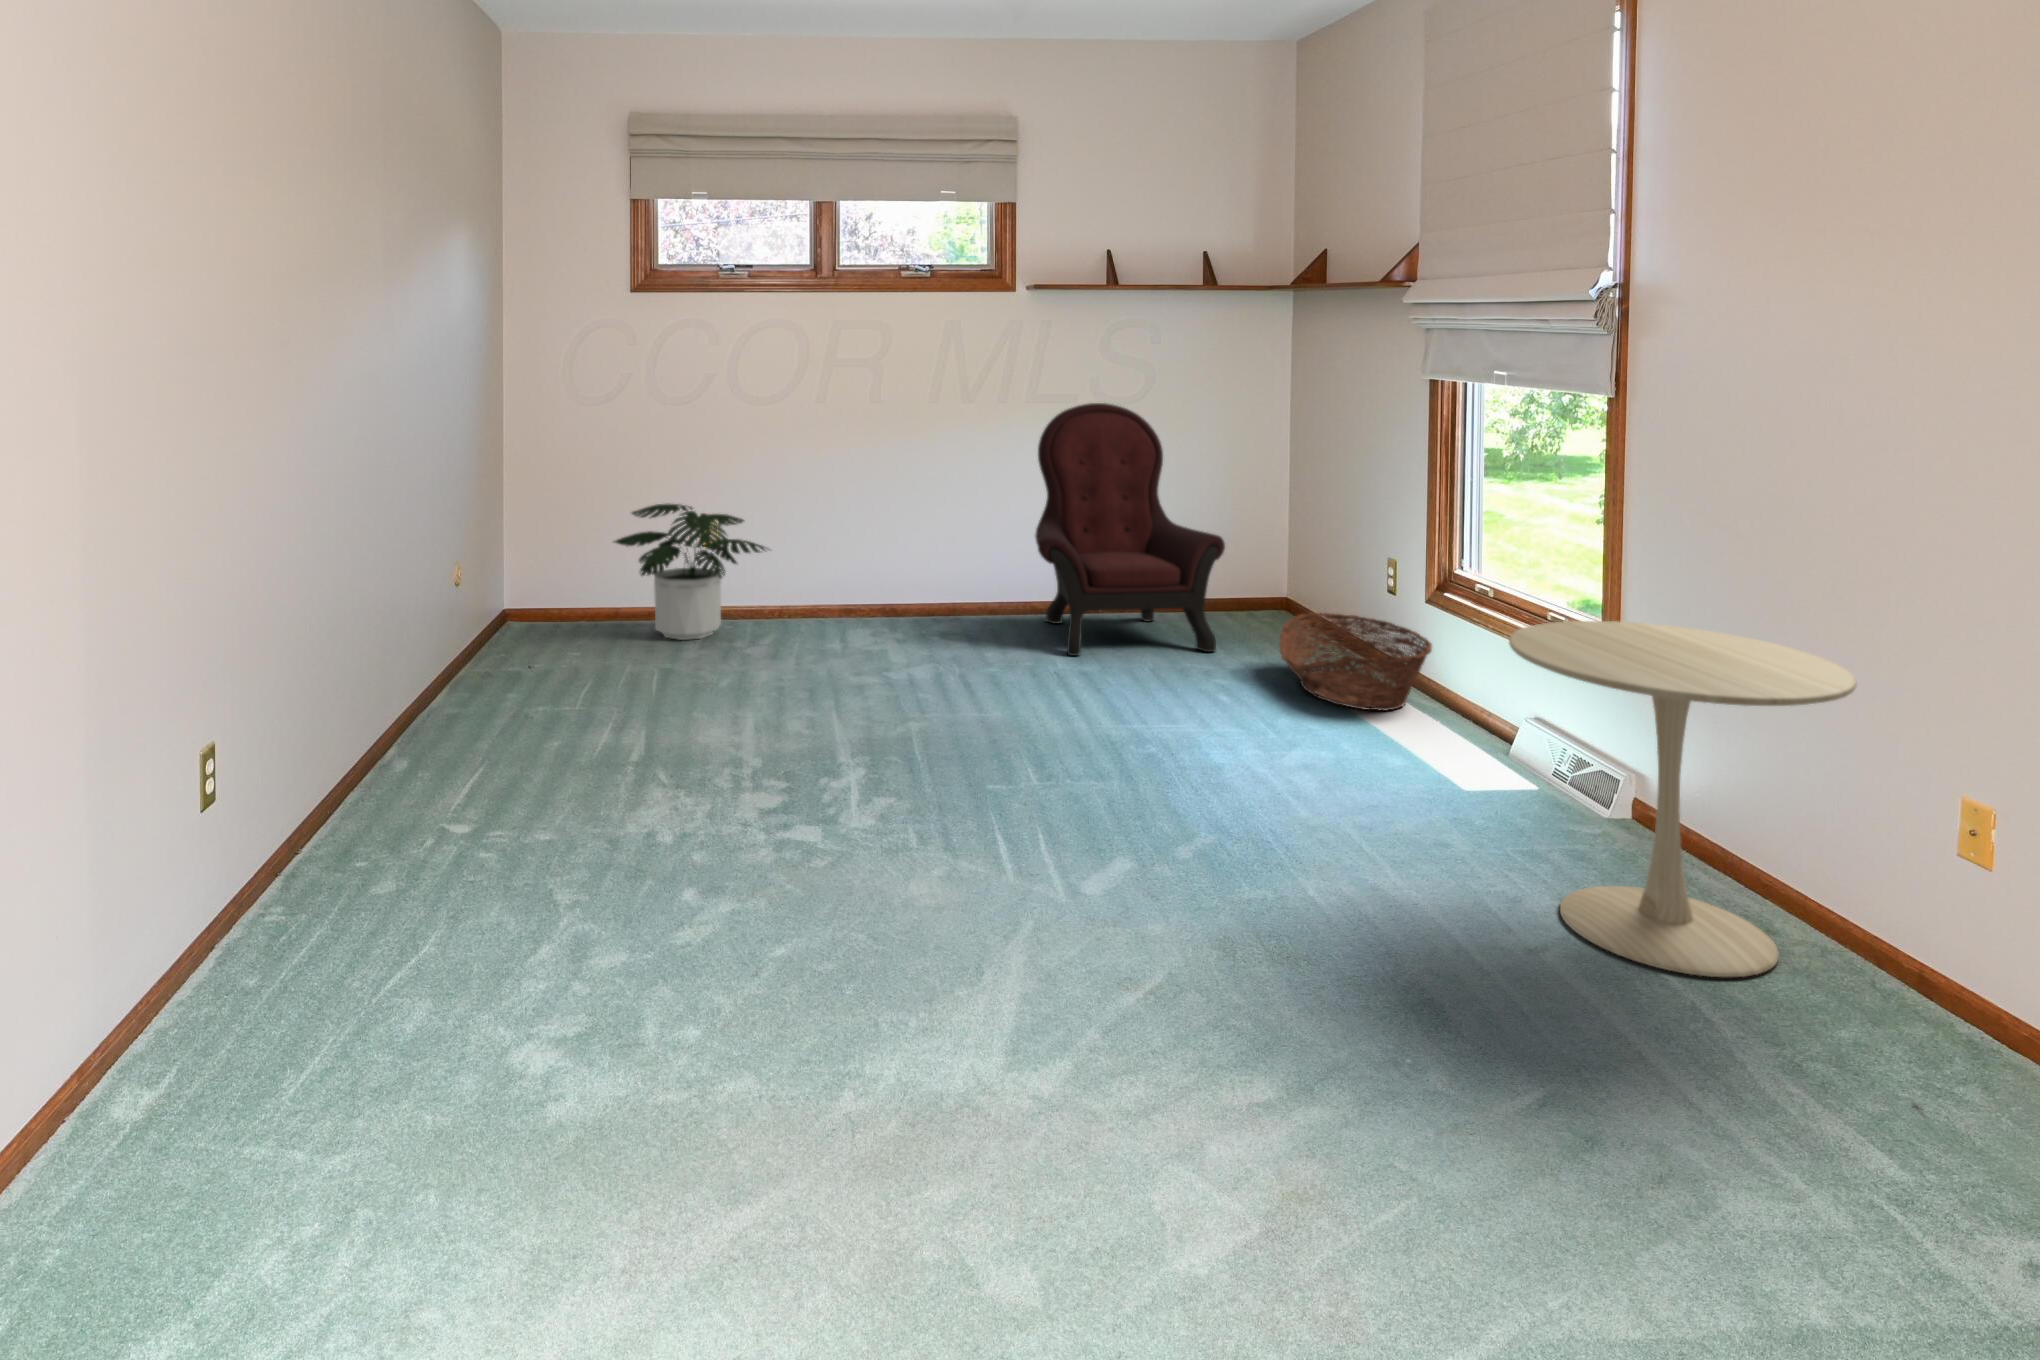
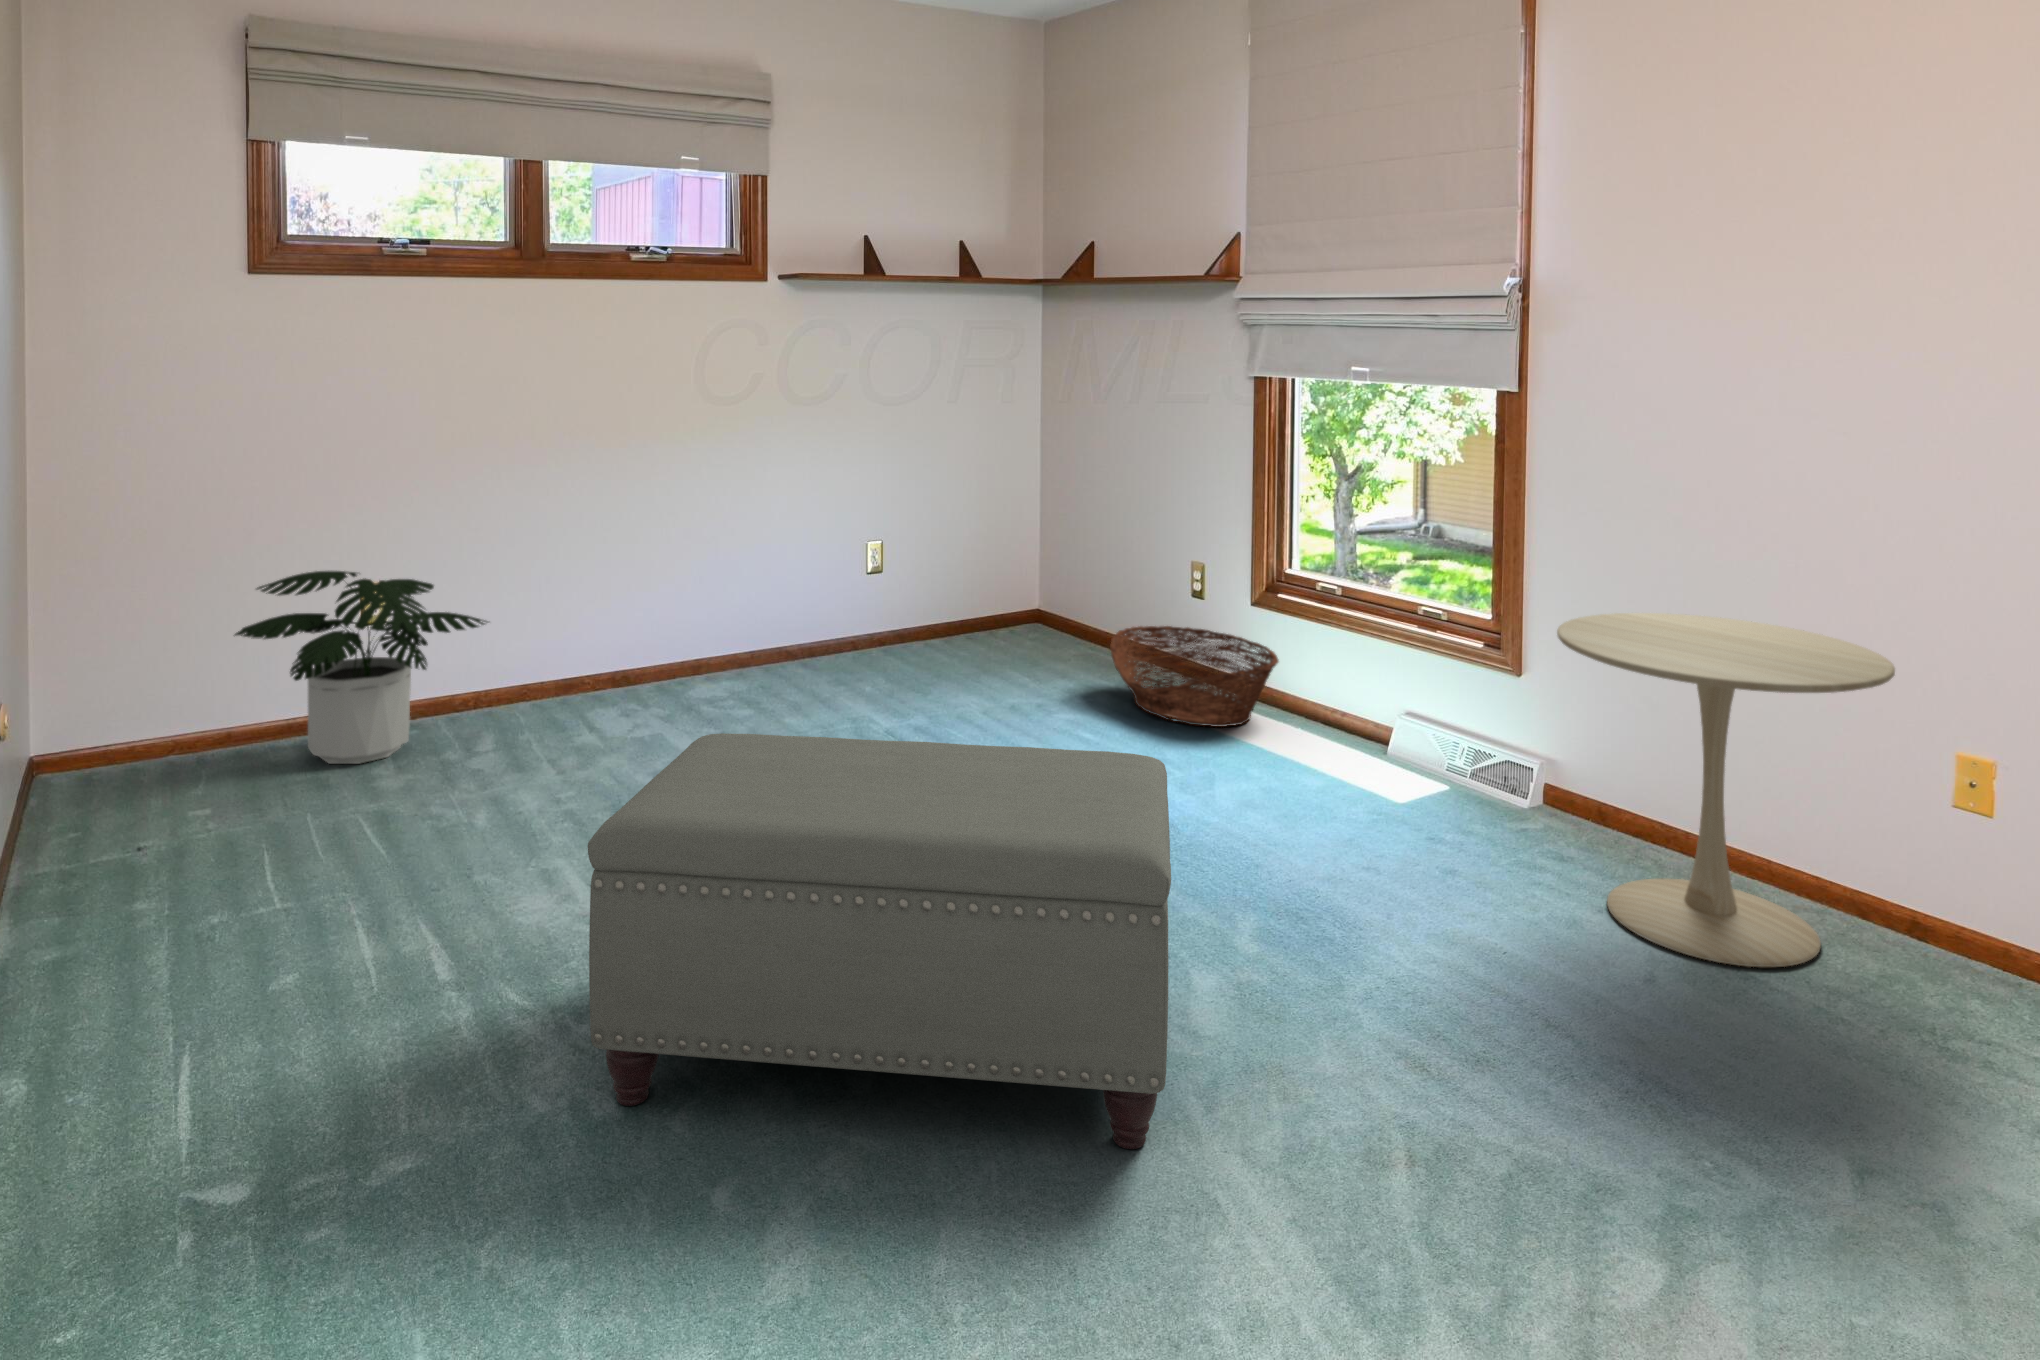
armchair: present [1035,403,1225,656] -> none [802,412,1023,709]
ottoman: none [653,623,1077,934] -> present [588,733,1171,1149]

